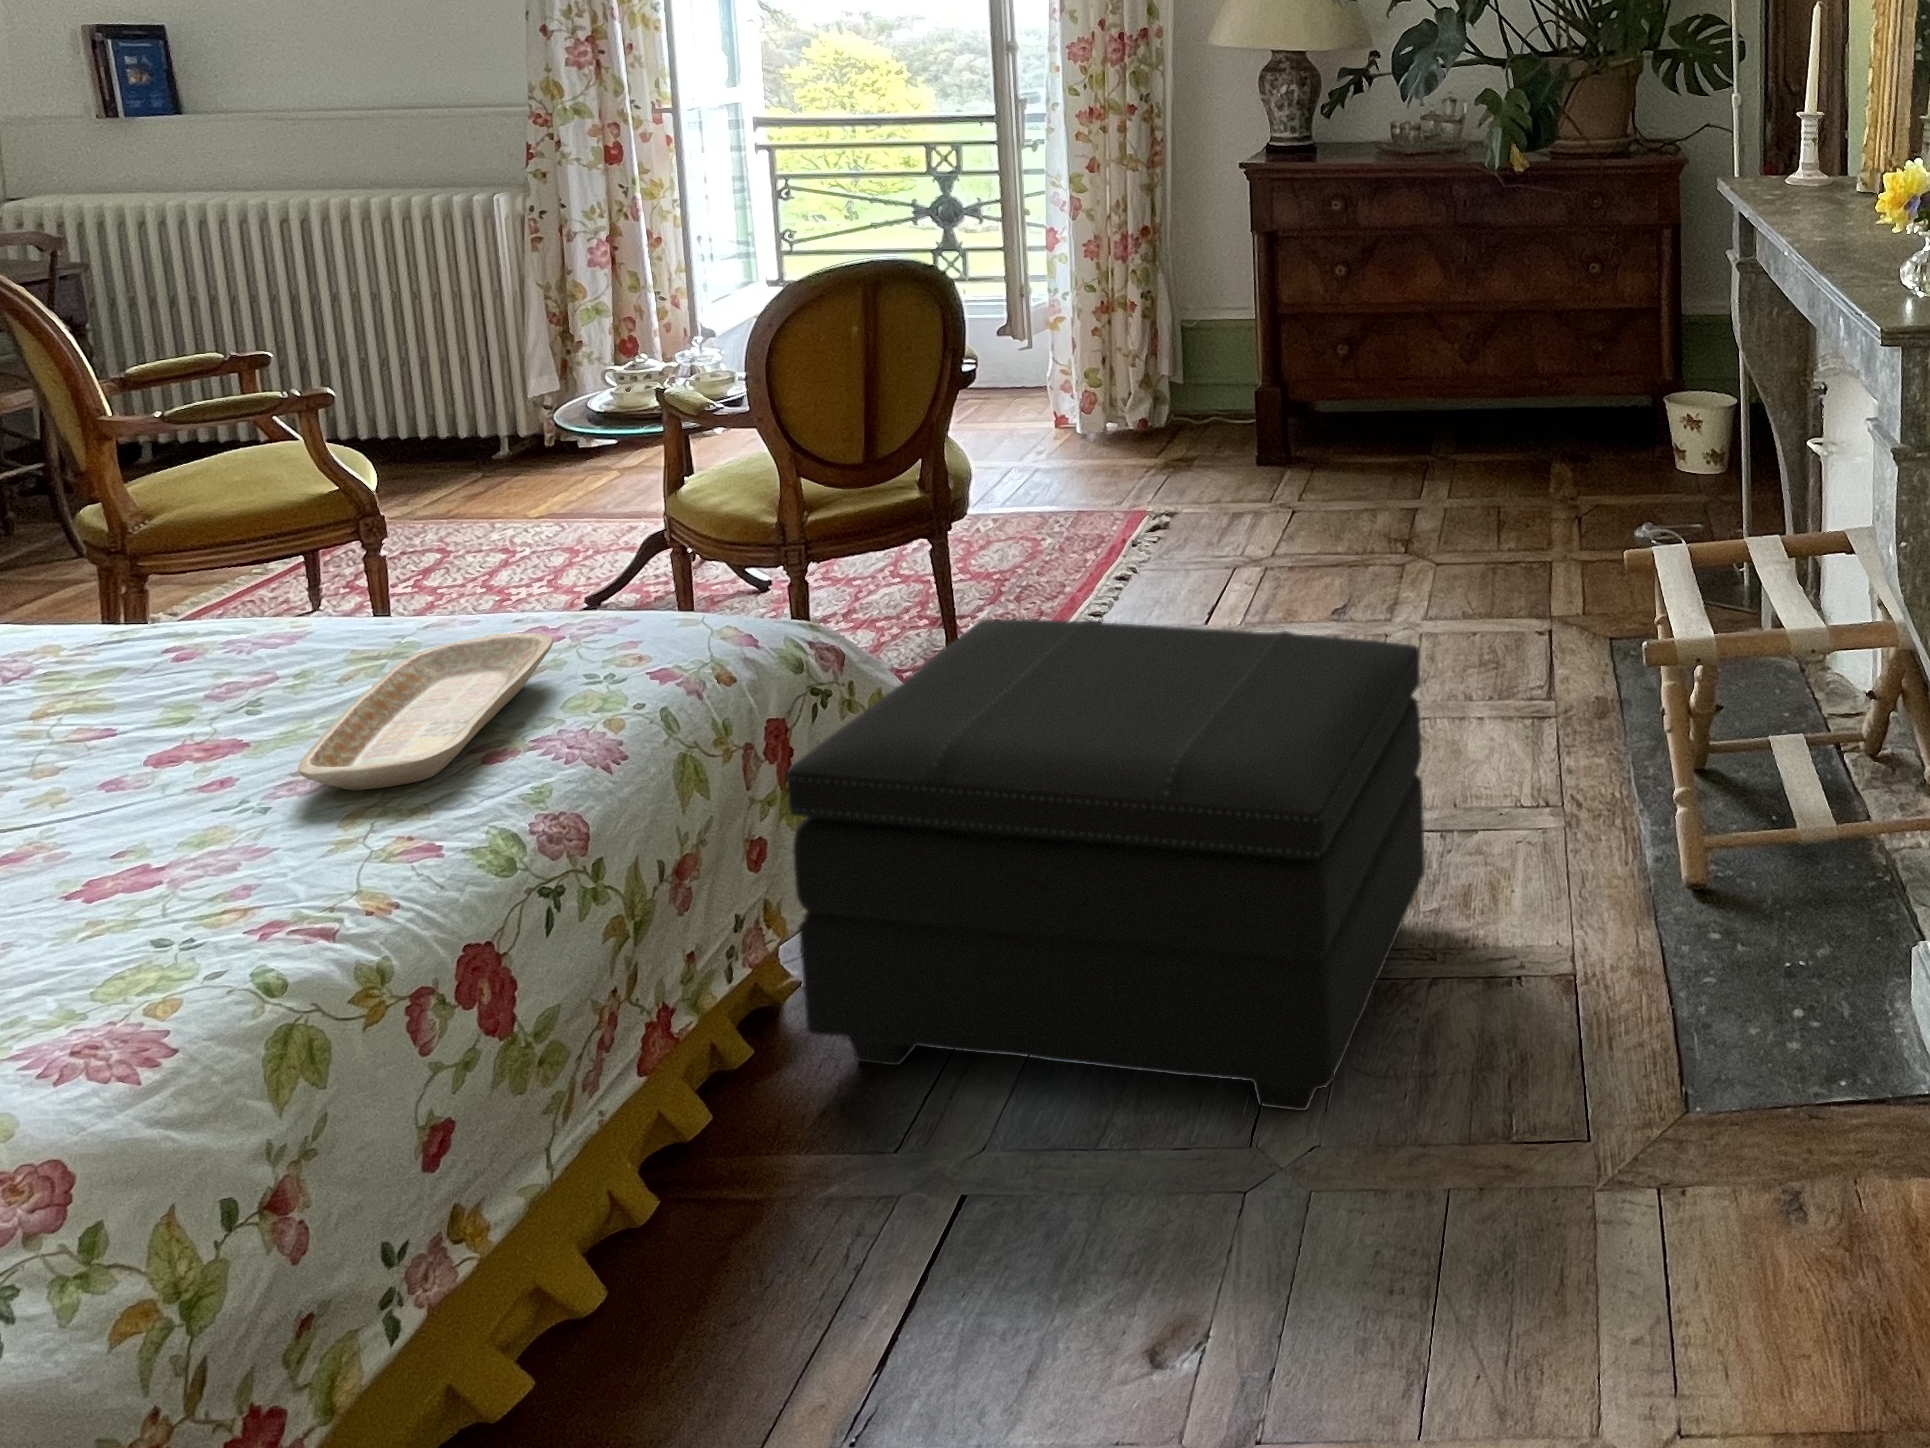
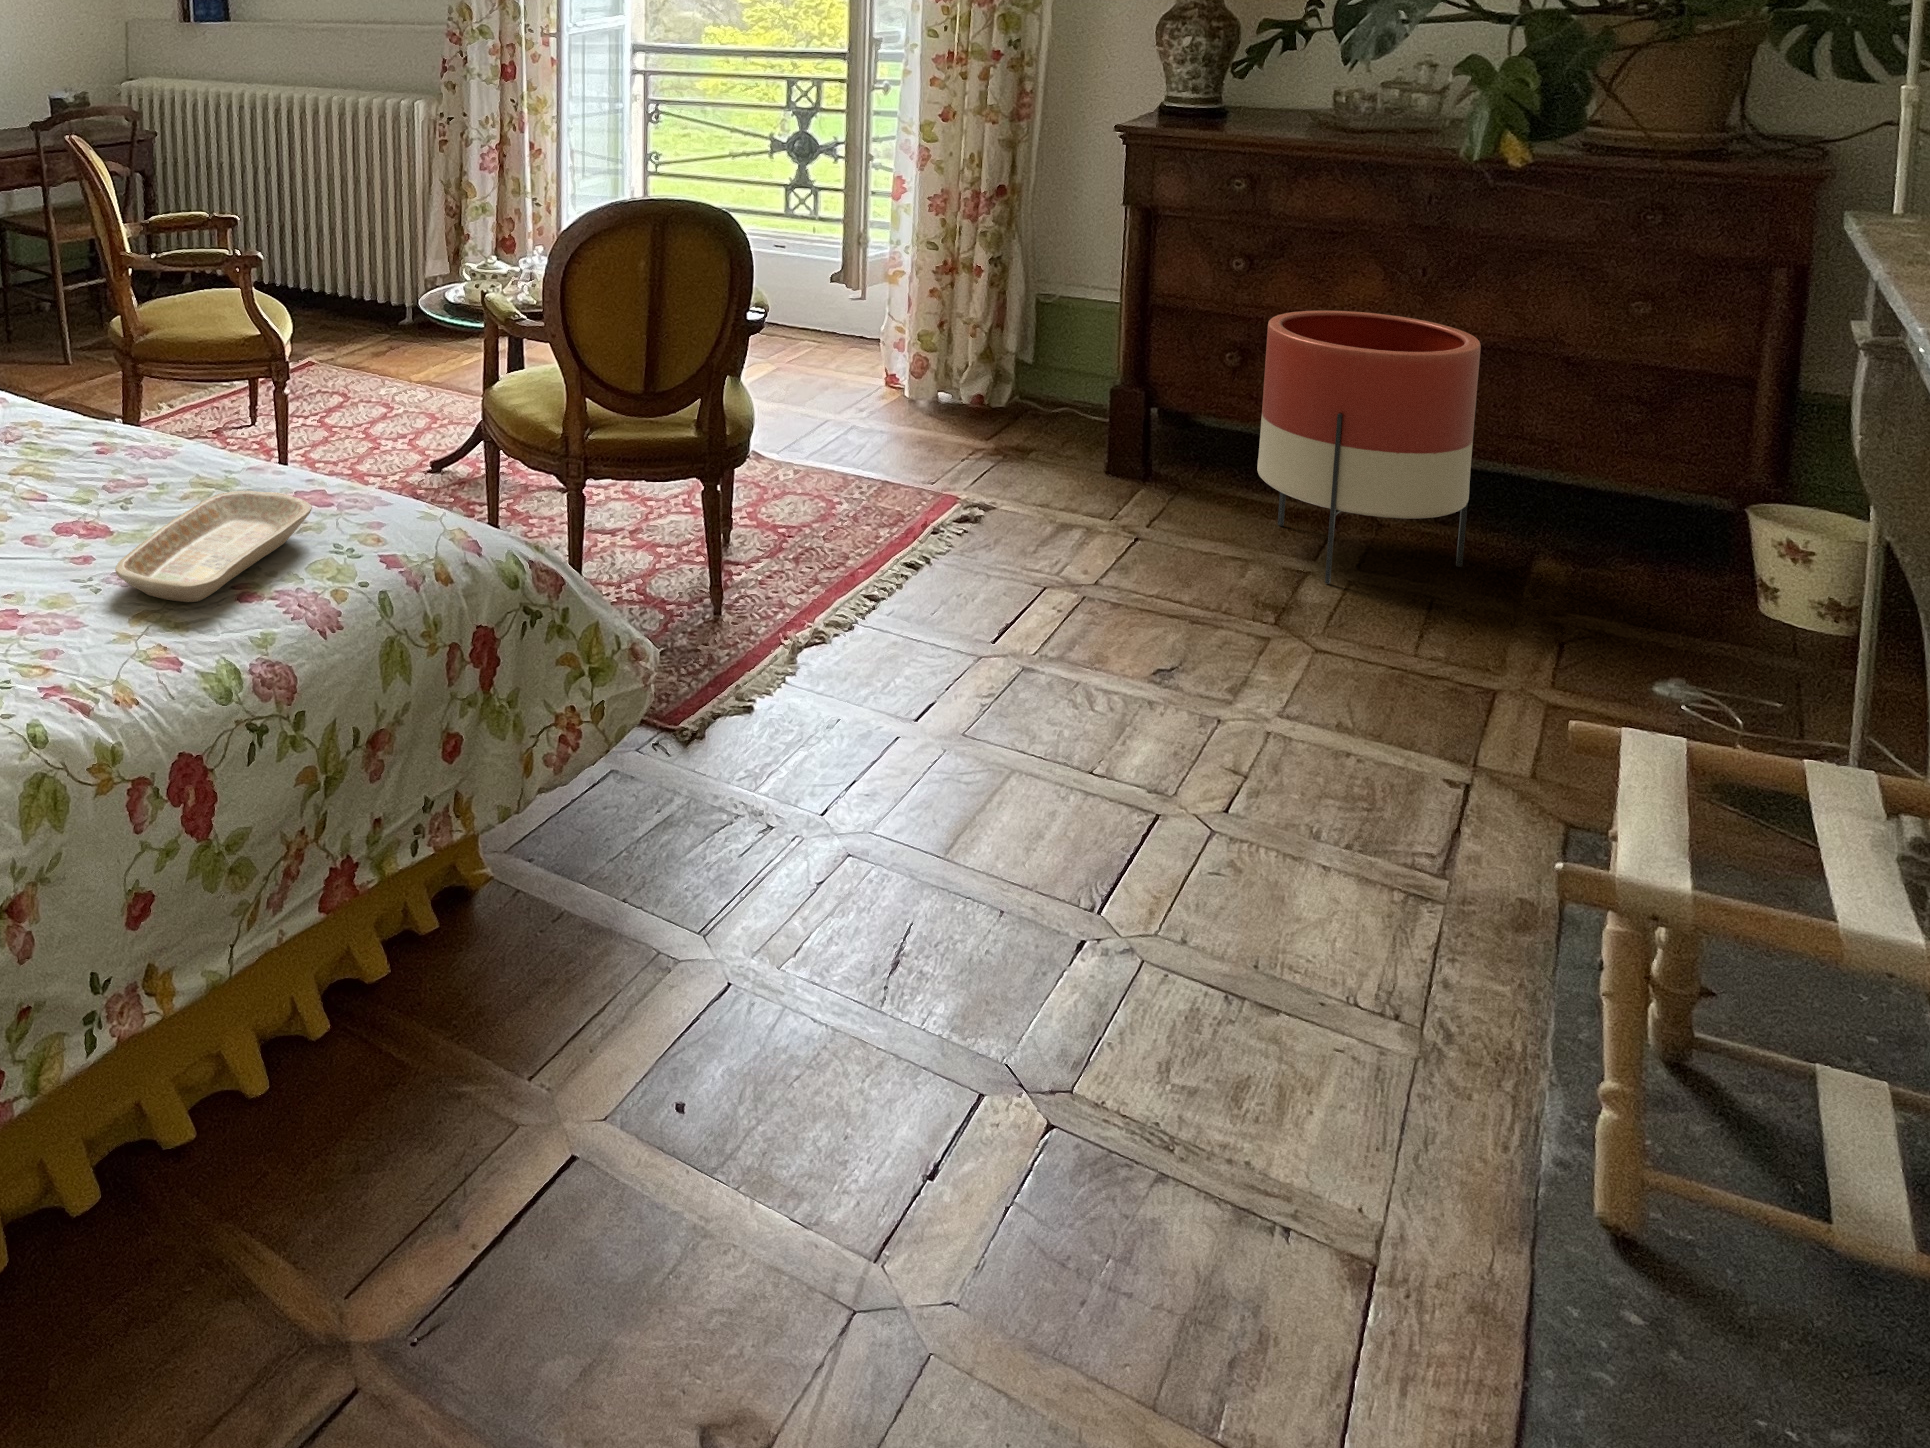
planter: none [1369,295,1507,510] -> present [1257,311,1481,584]
footstool: present [786,619,1425,1111] -> none [479,584,1194,1255]

